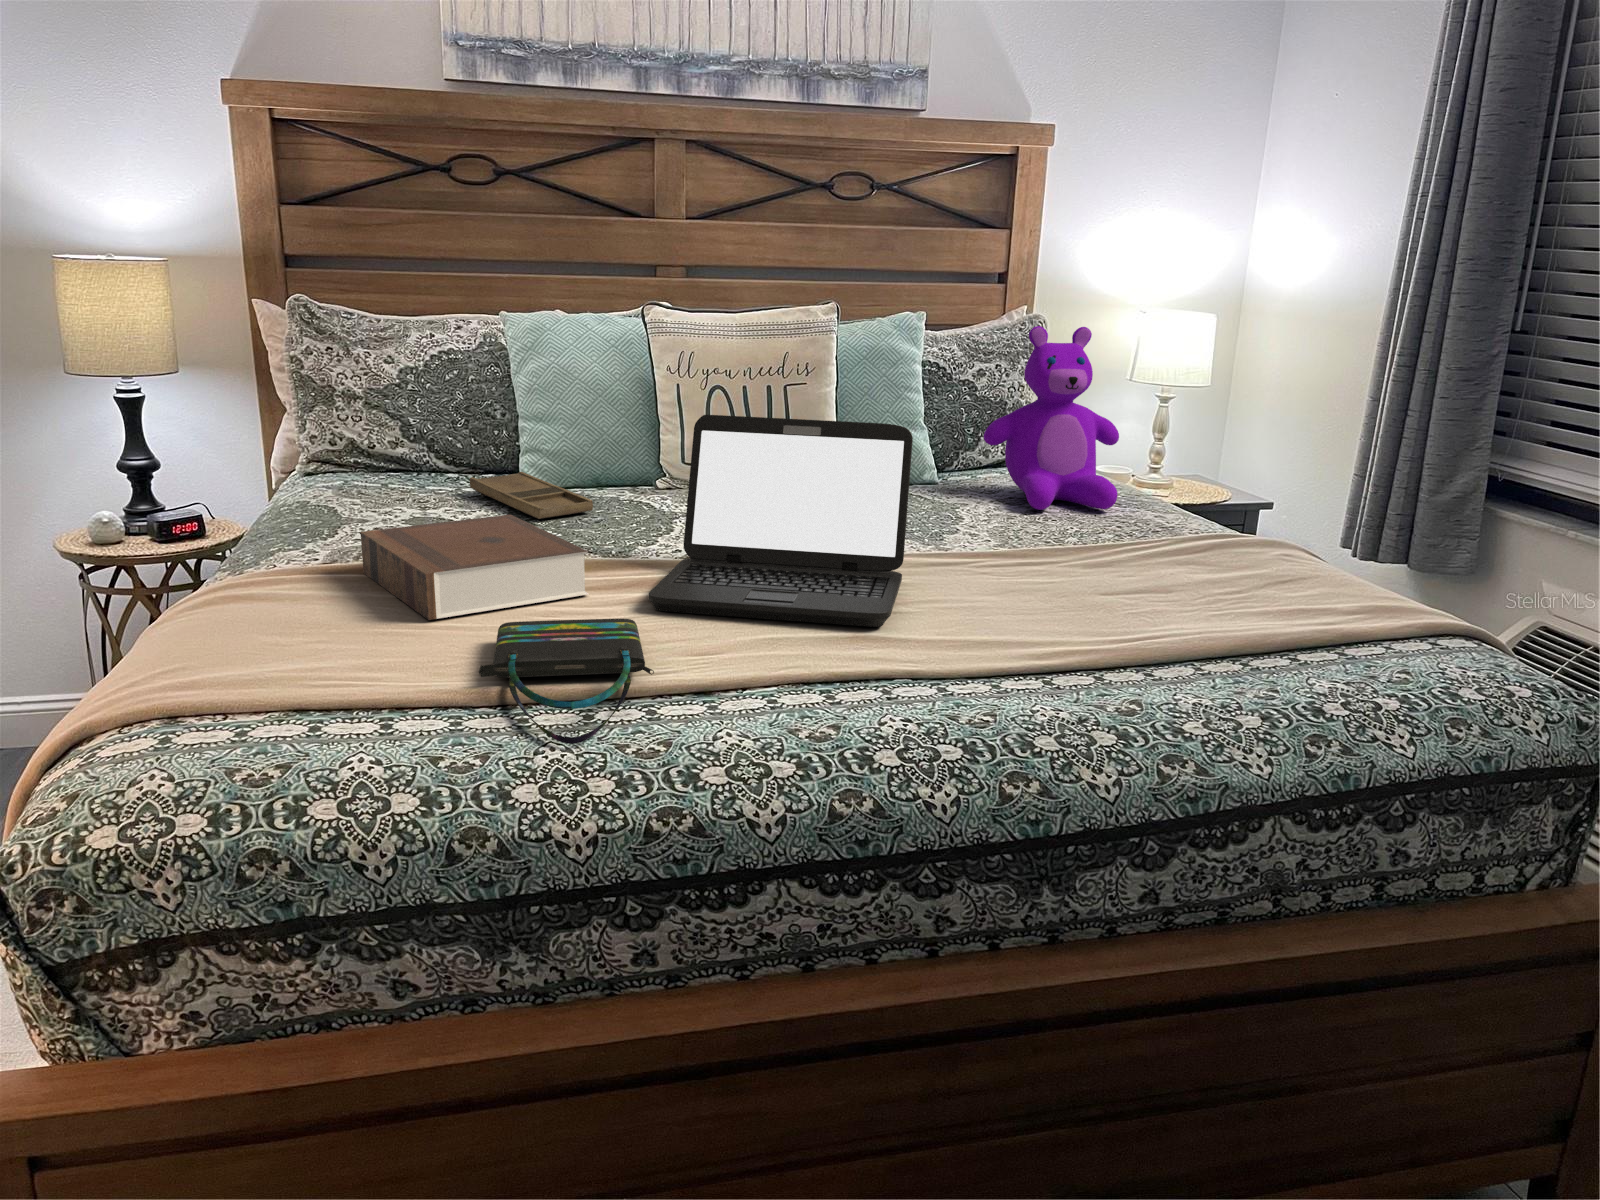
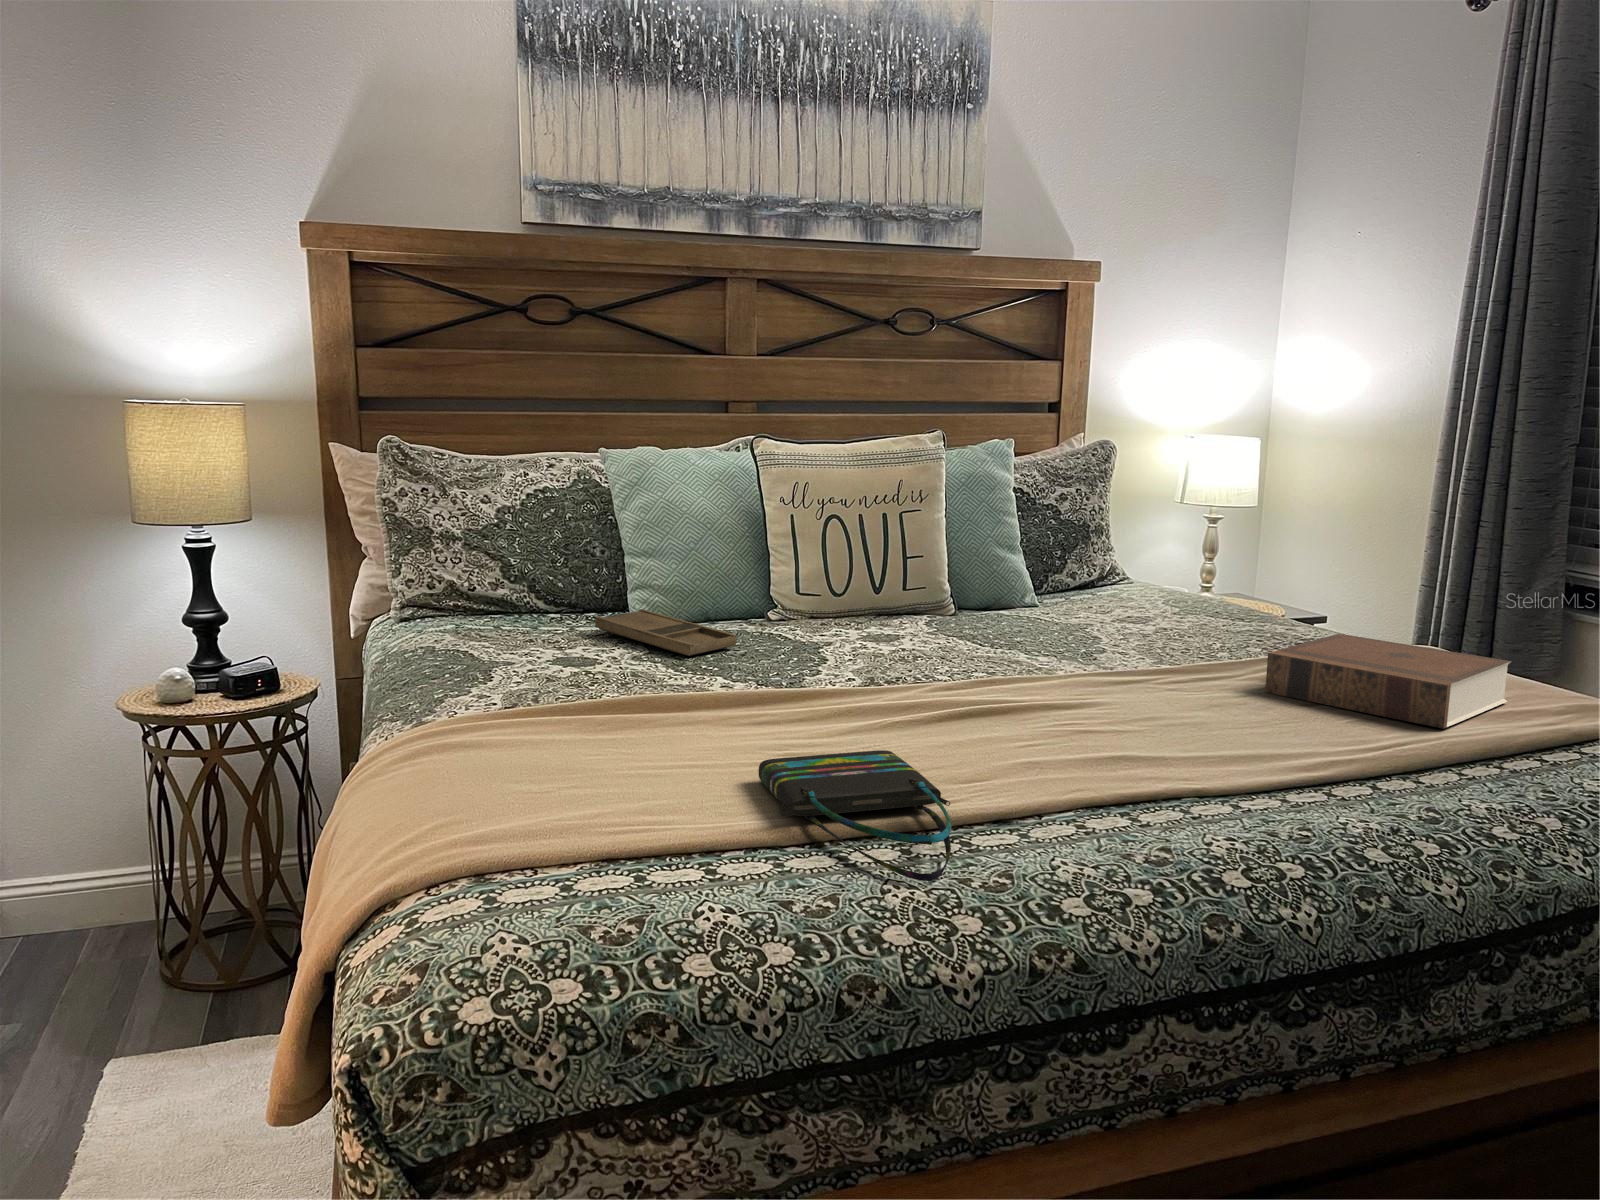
teddy bear: present [984,326,1119,510] -> none [1101,448,1244,629]
laptop: present [648,415,913,627] -> none [878,541,1134,748]
book: present [360,515,589,620] -> present [1265,634,1511,729]

